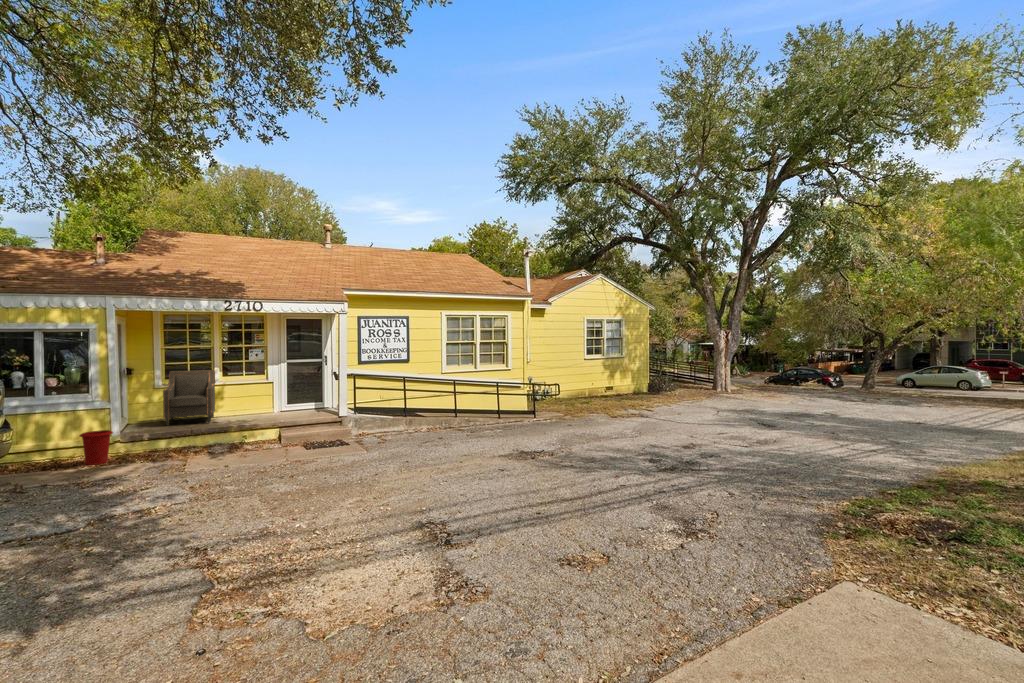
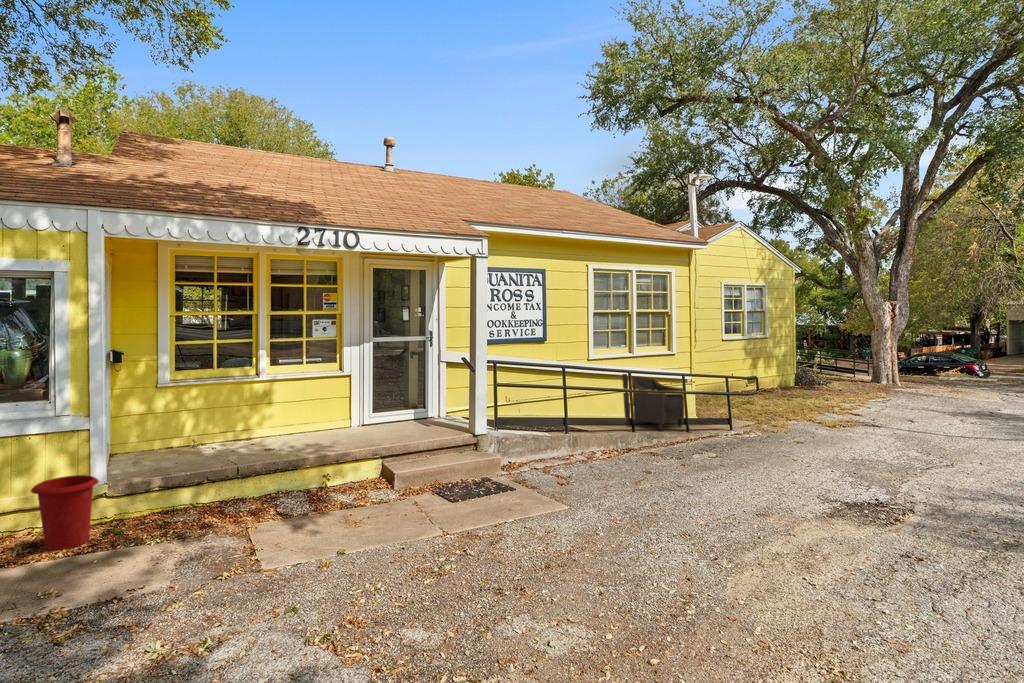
chair: present [163,370,215,425] -> present [622,374,685,431]

